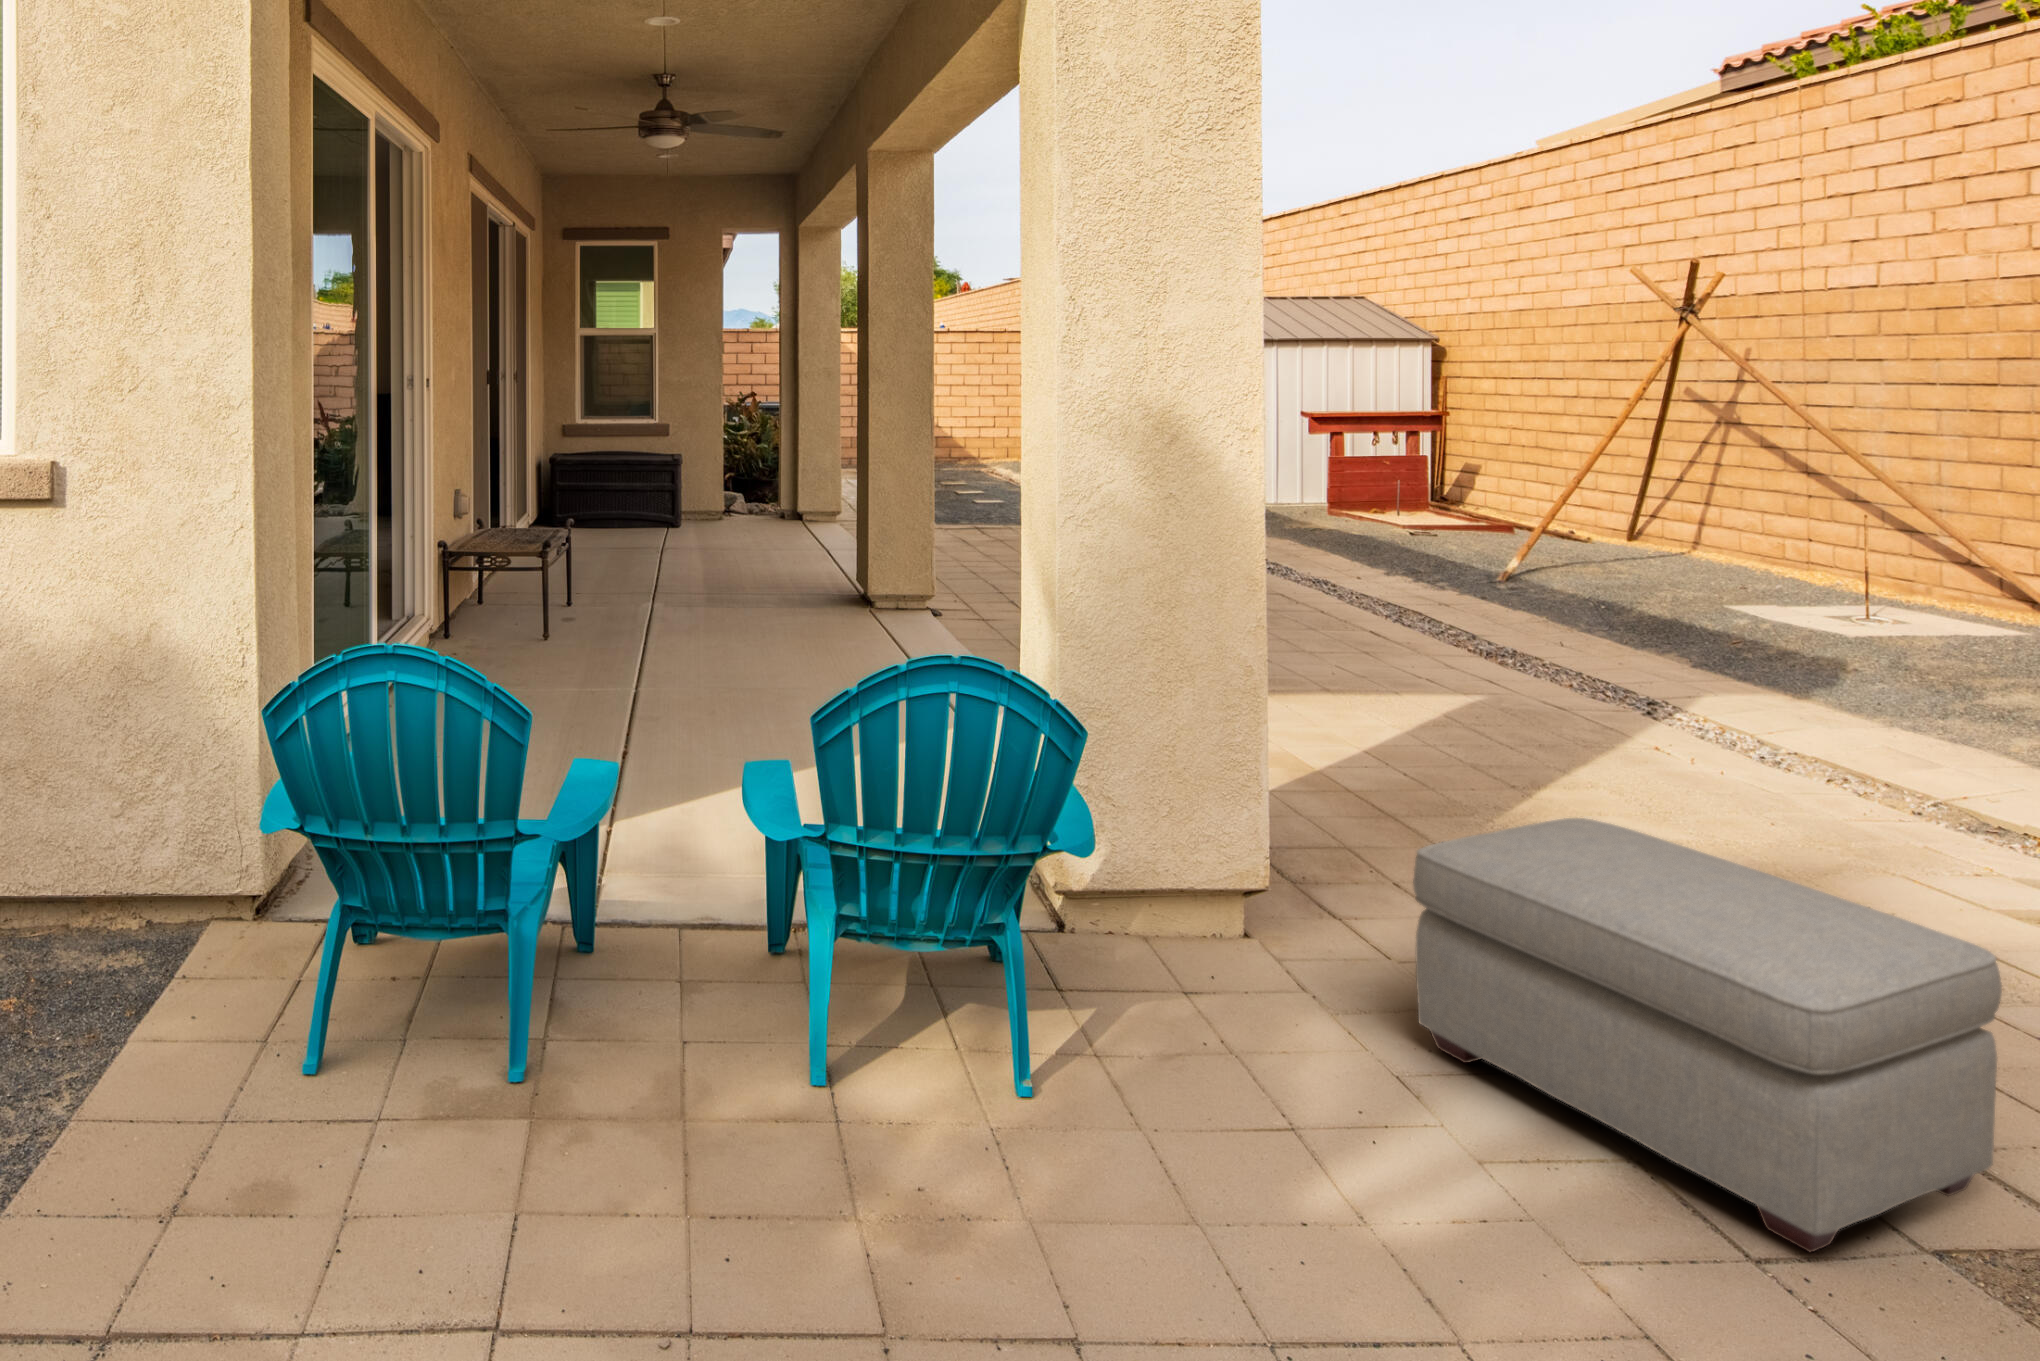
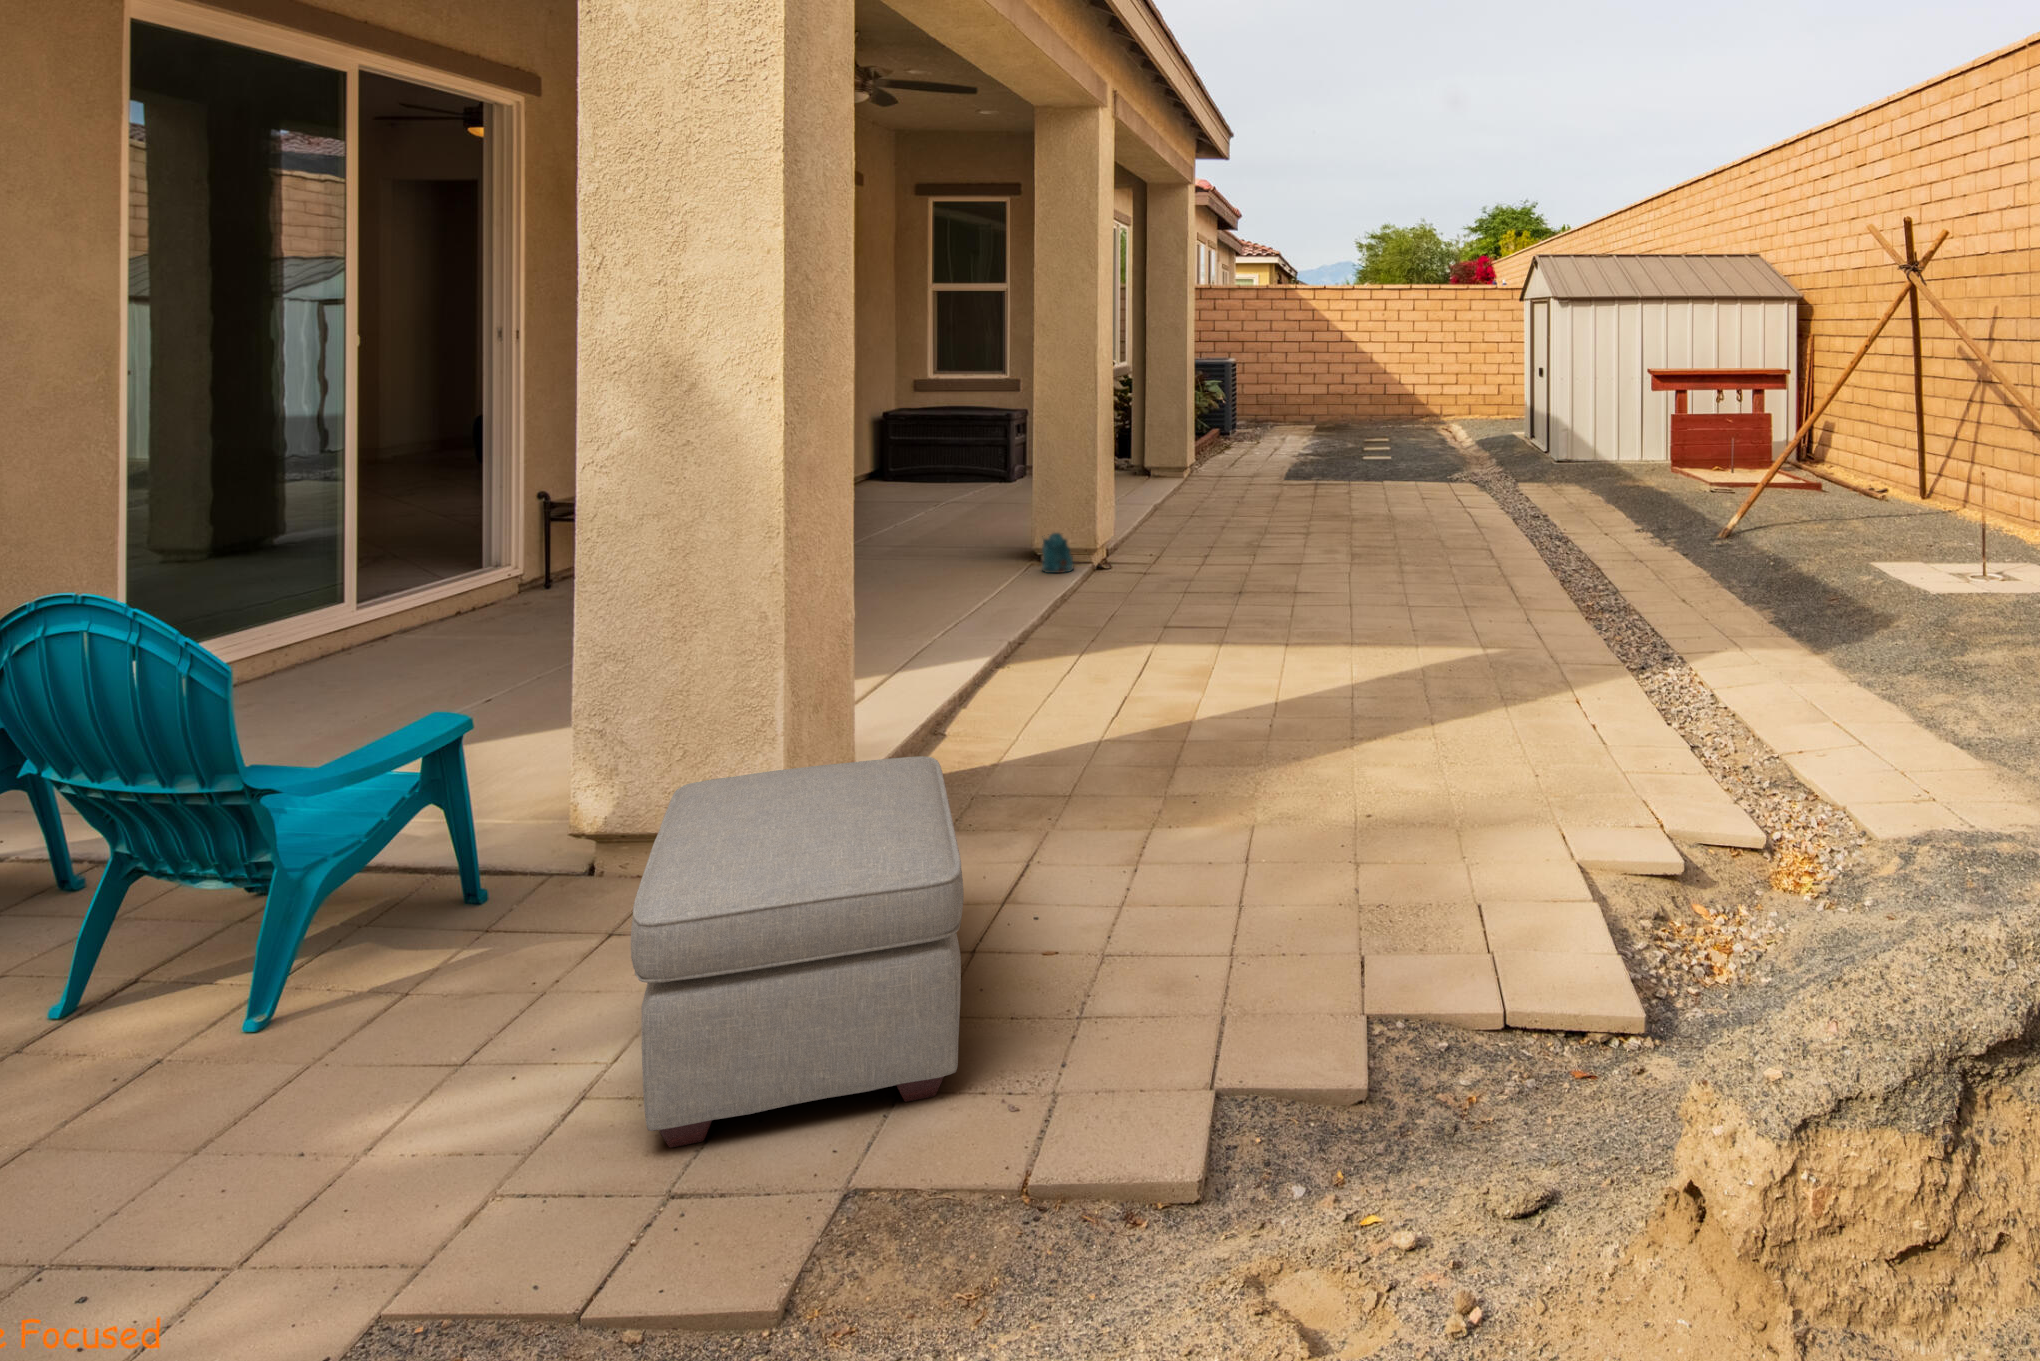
watering can: none [892,569,929,617] -> present [1042,533,1074,573]

